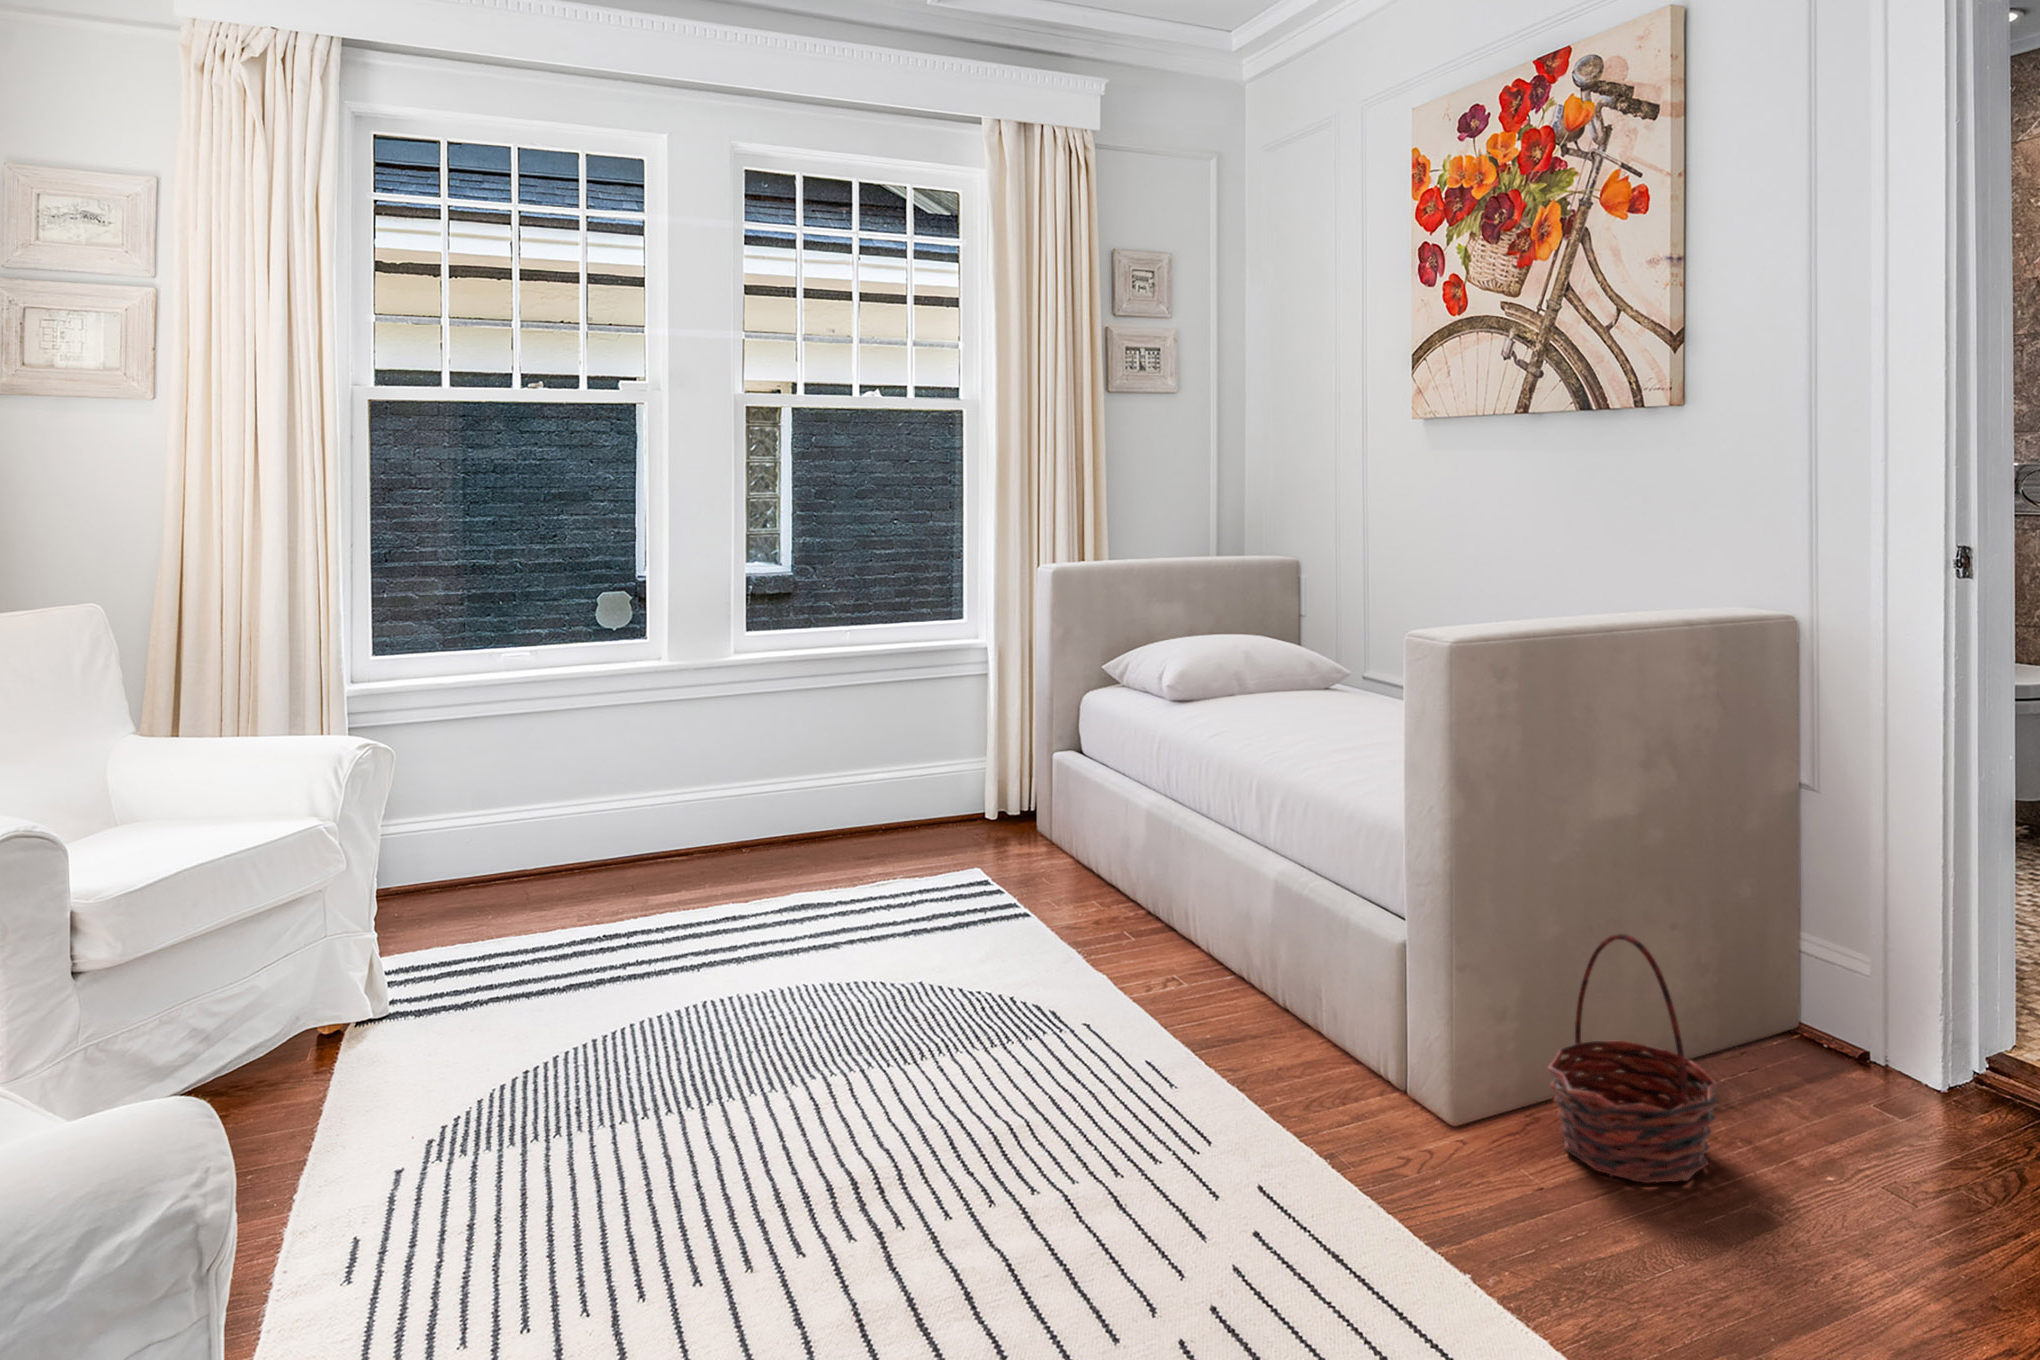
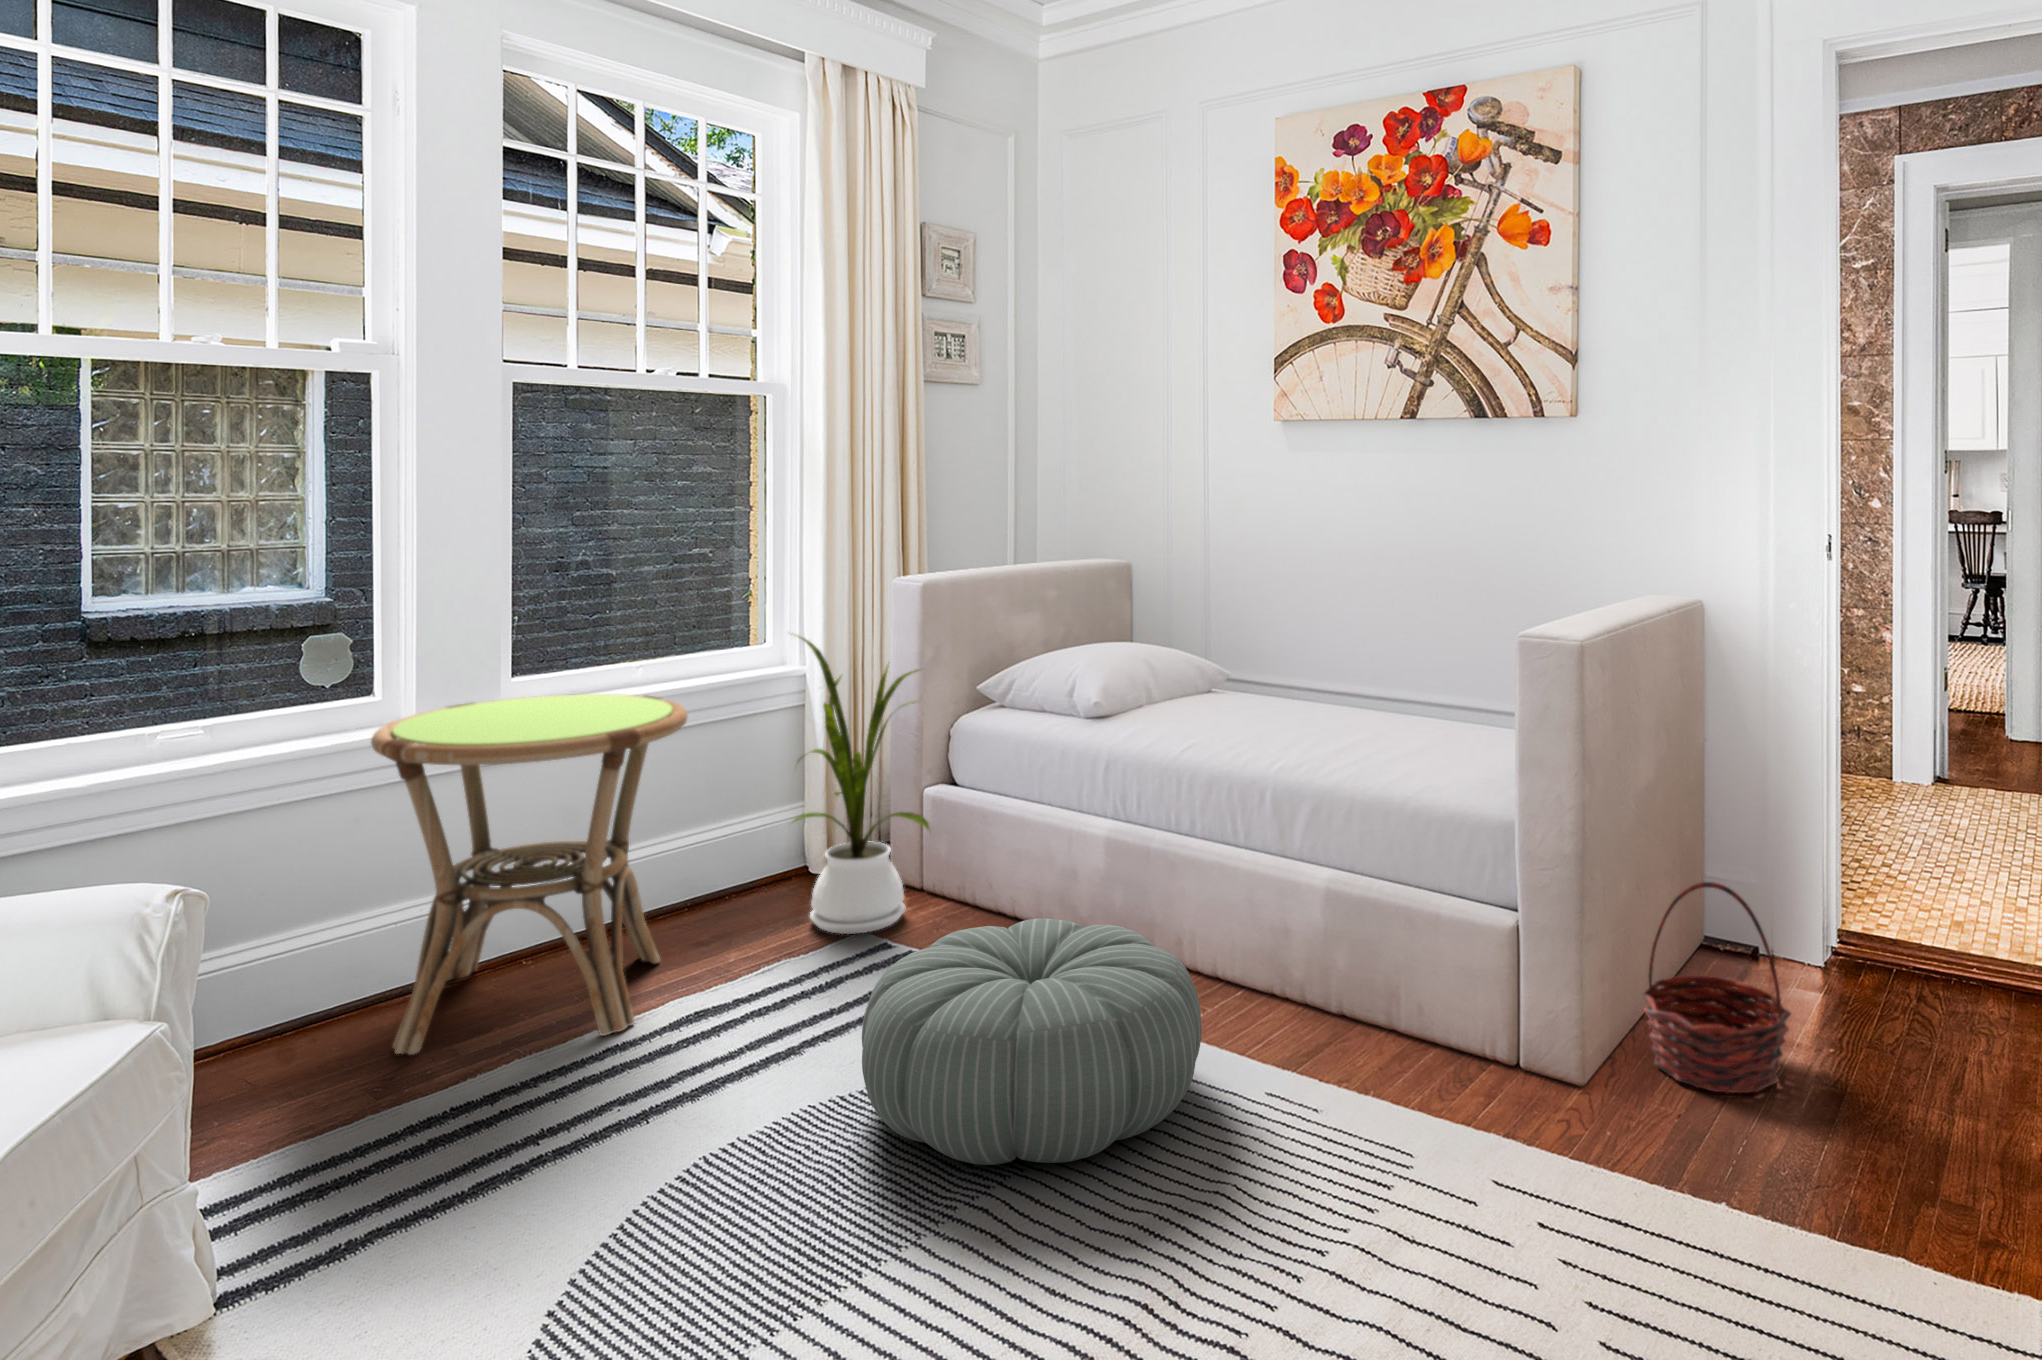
house plant: none [935,608,1053,873] -> present [792,633,929,934]
side table: none [601,647,830,913] -> present [371,694,688,1055]
pouf: none [799,867,1101,1071] -> present [862,918,1202,1165]

